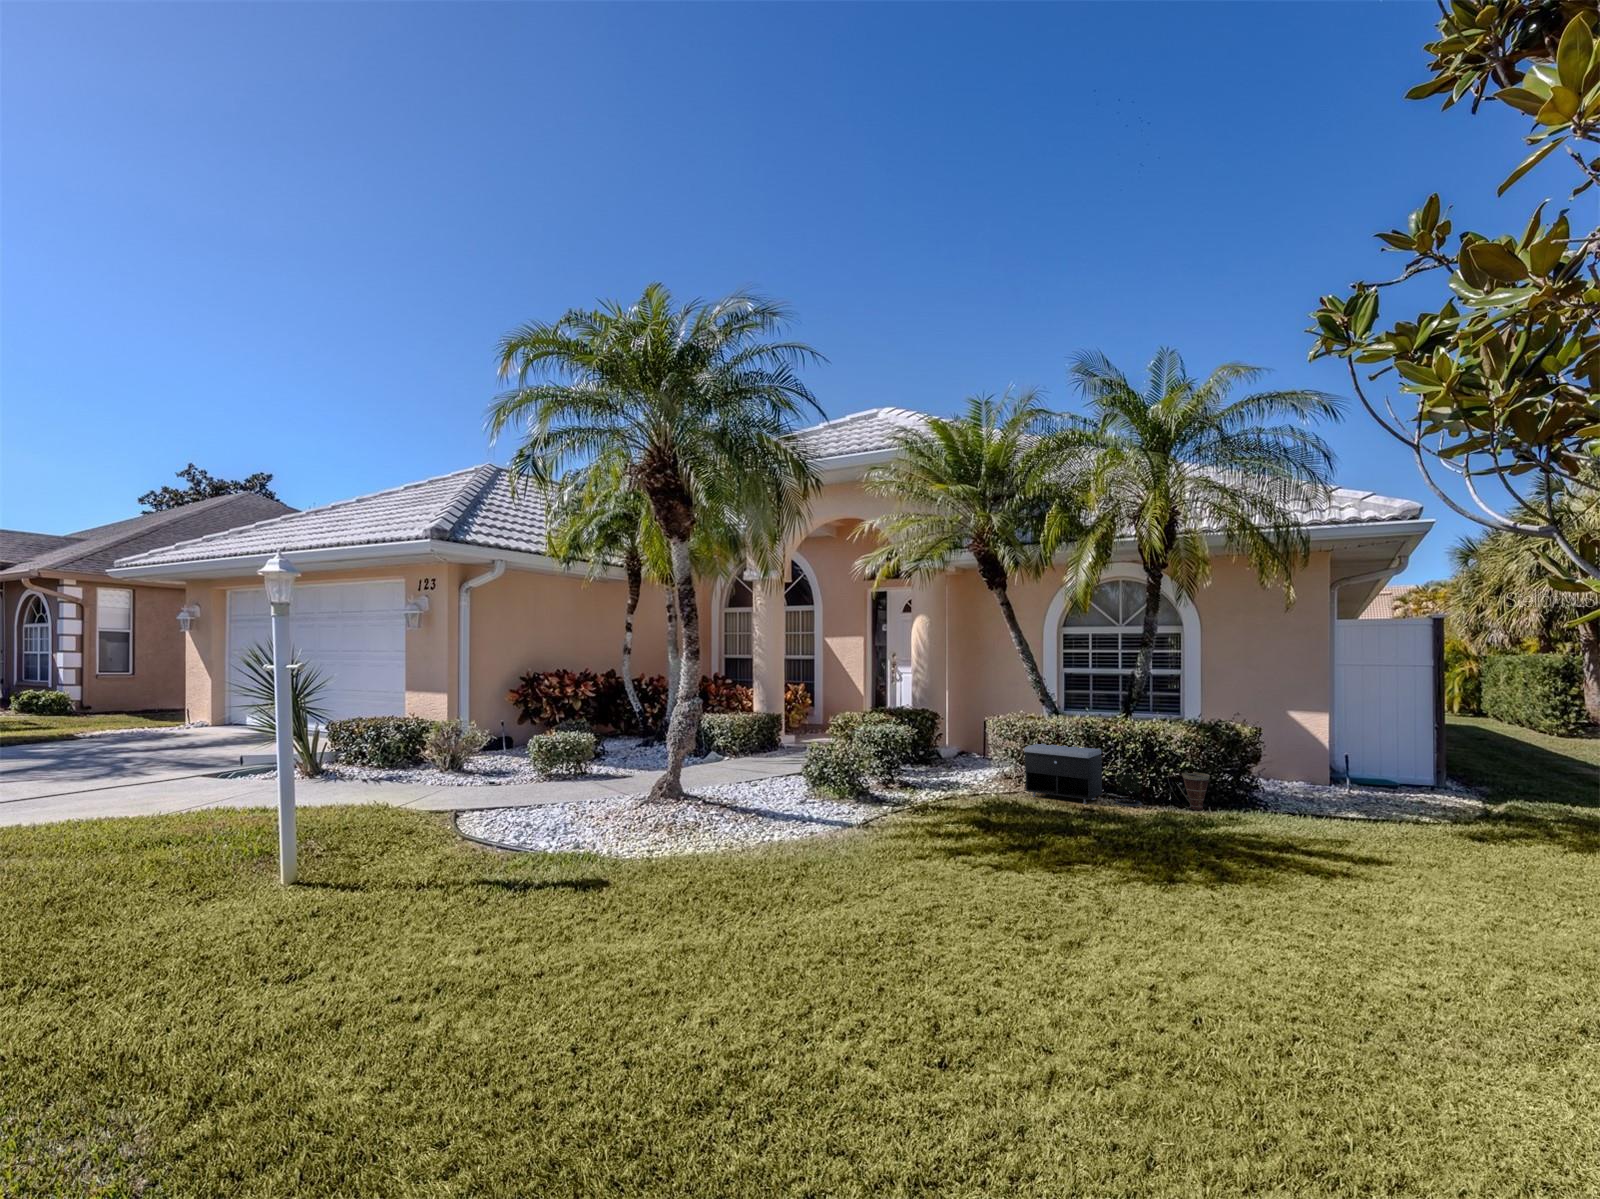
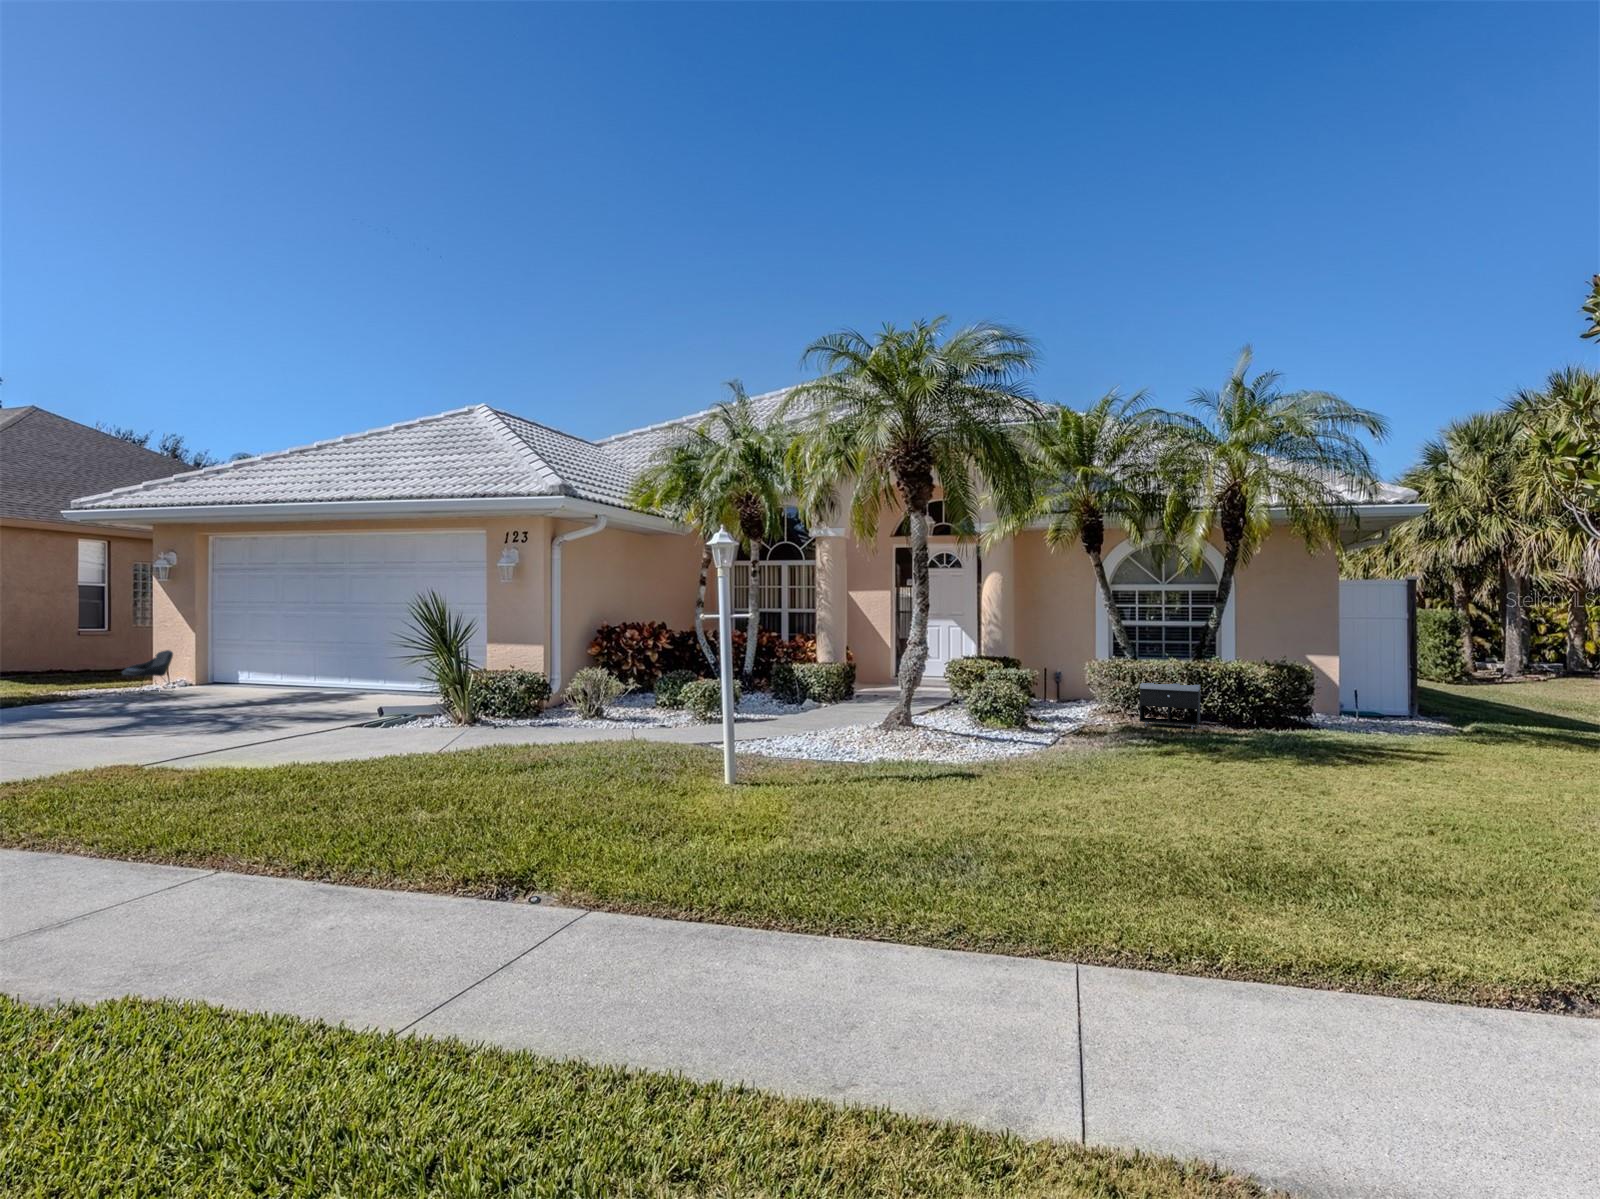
lounge chair: none [154,690,198,730] -> present [122,650,173,694]
potted tree: present [1116,762,1141,806] -> none [1212,692,1237,730]
basket: present [1175,769,1210,810] -> none [1256,698,1290,731]

